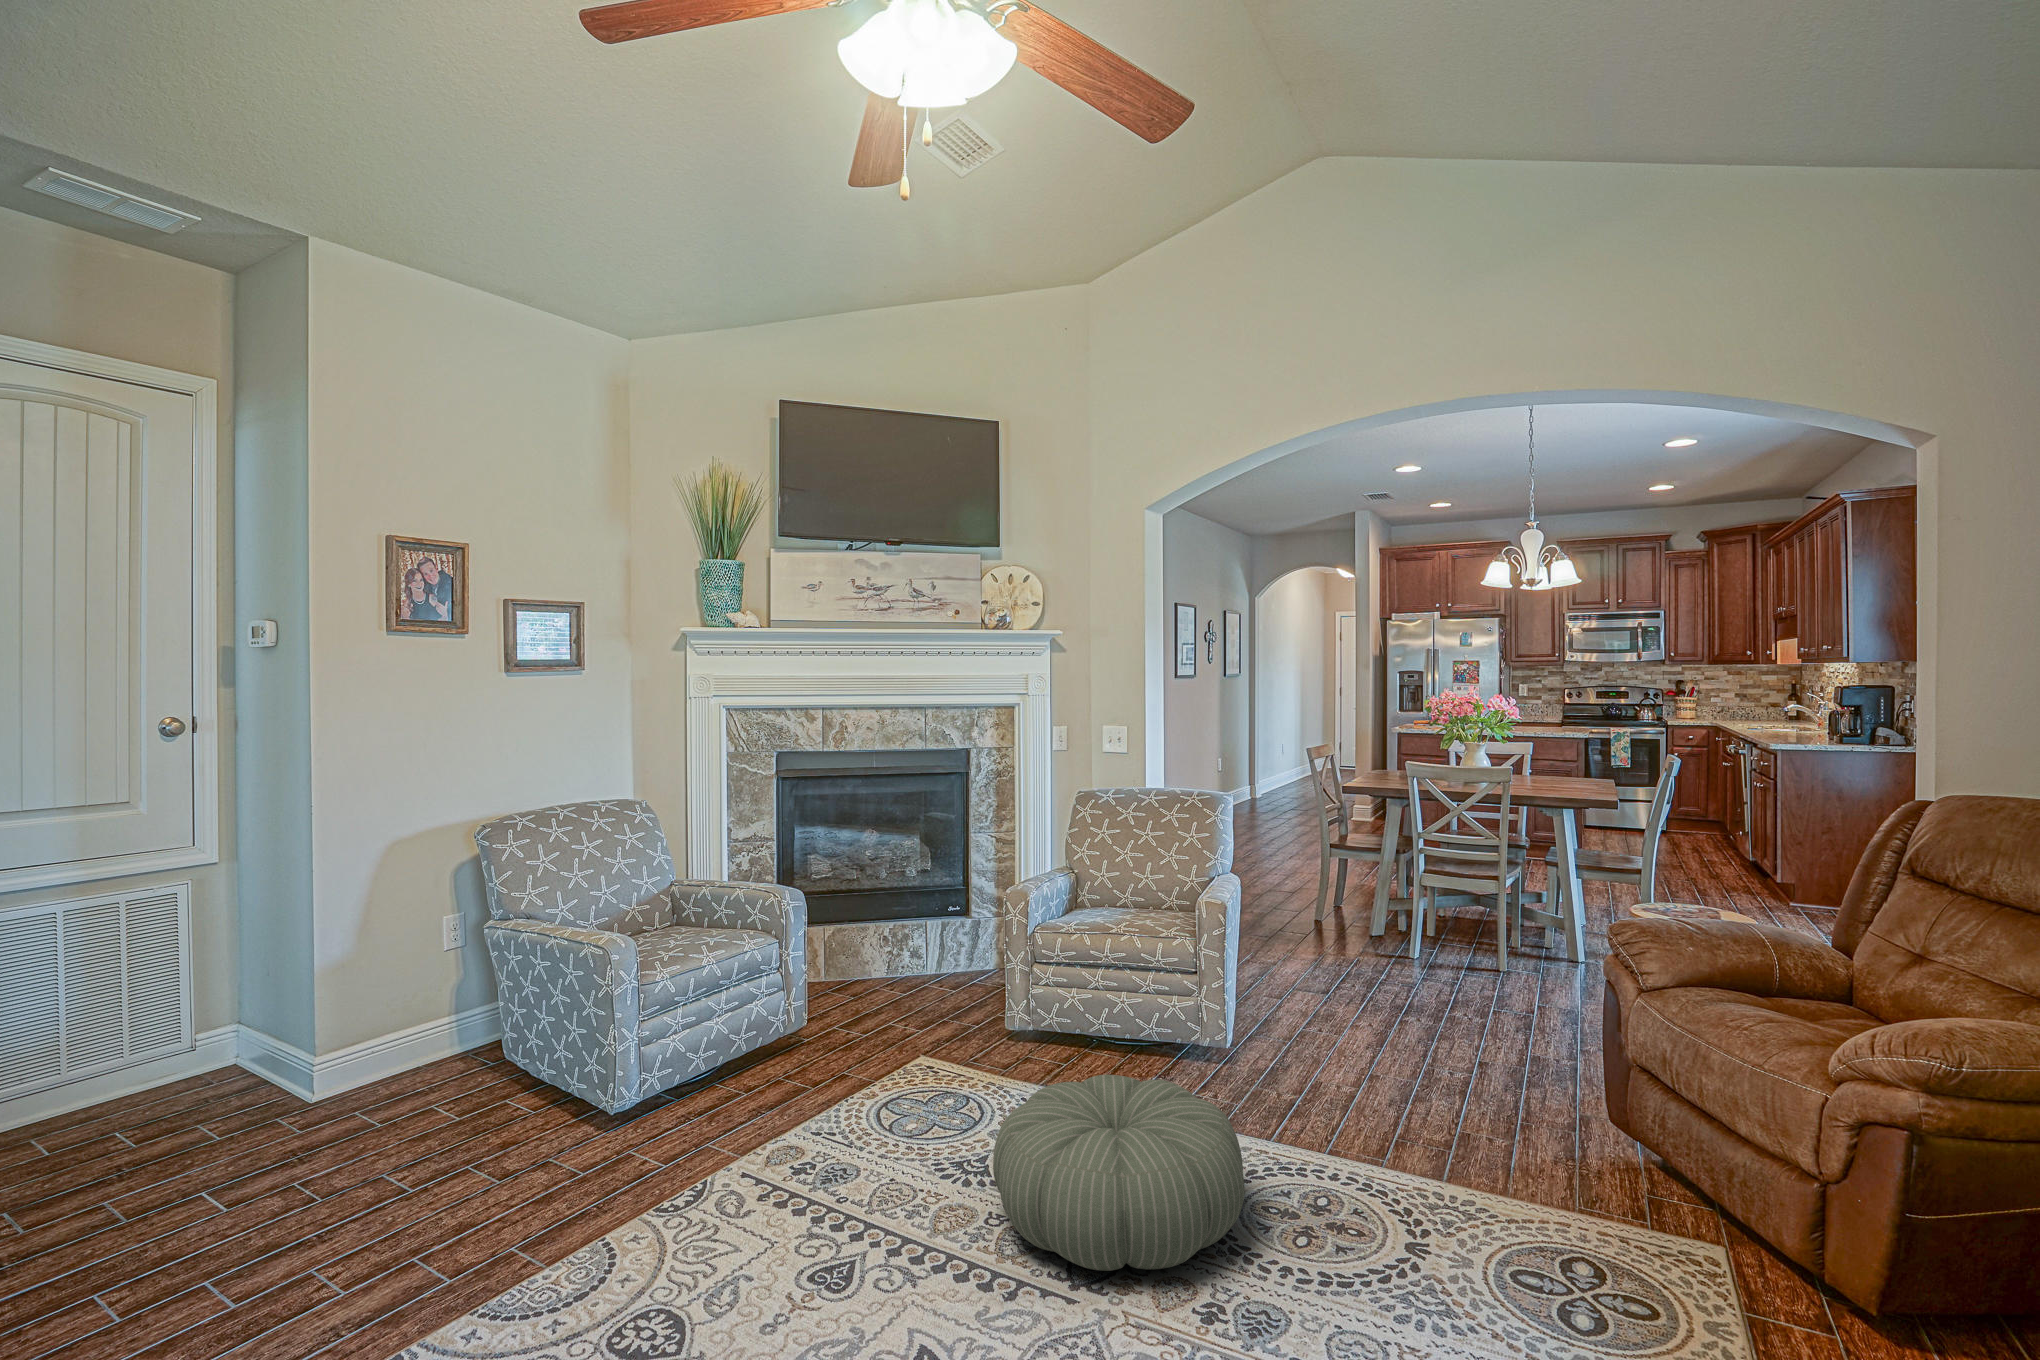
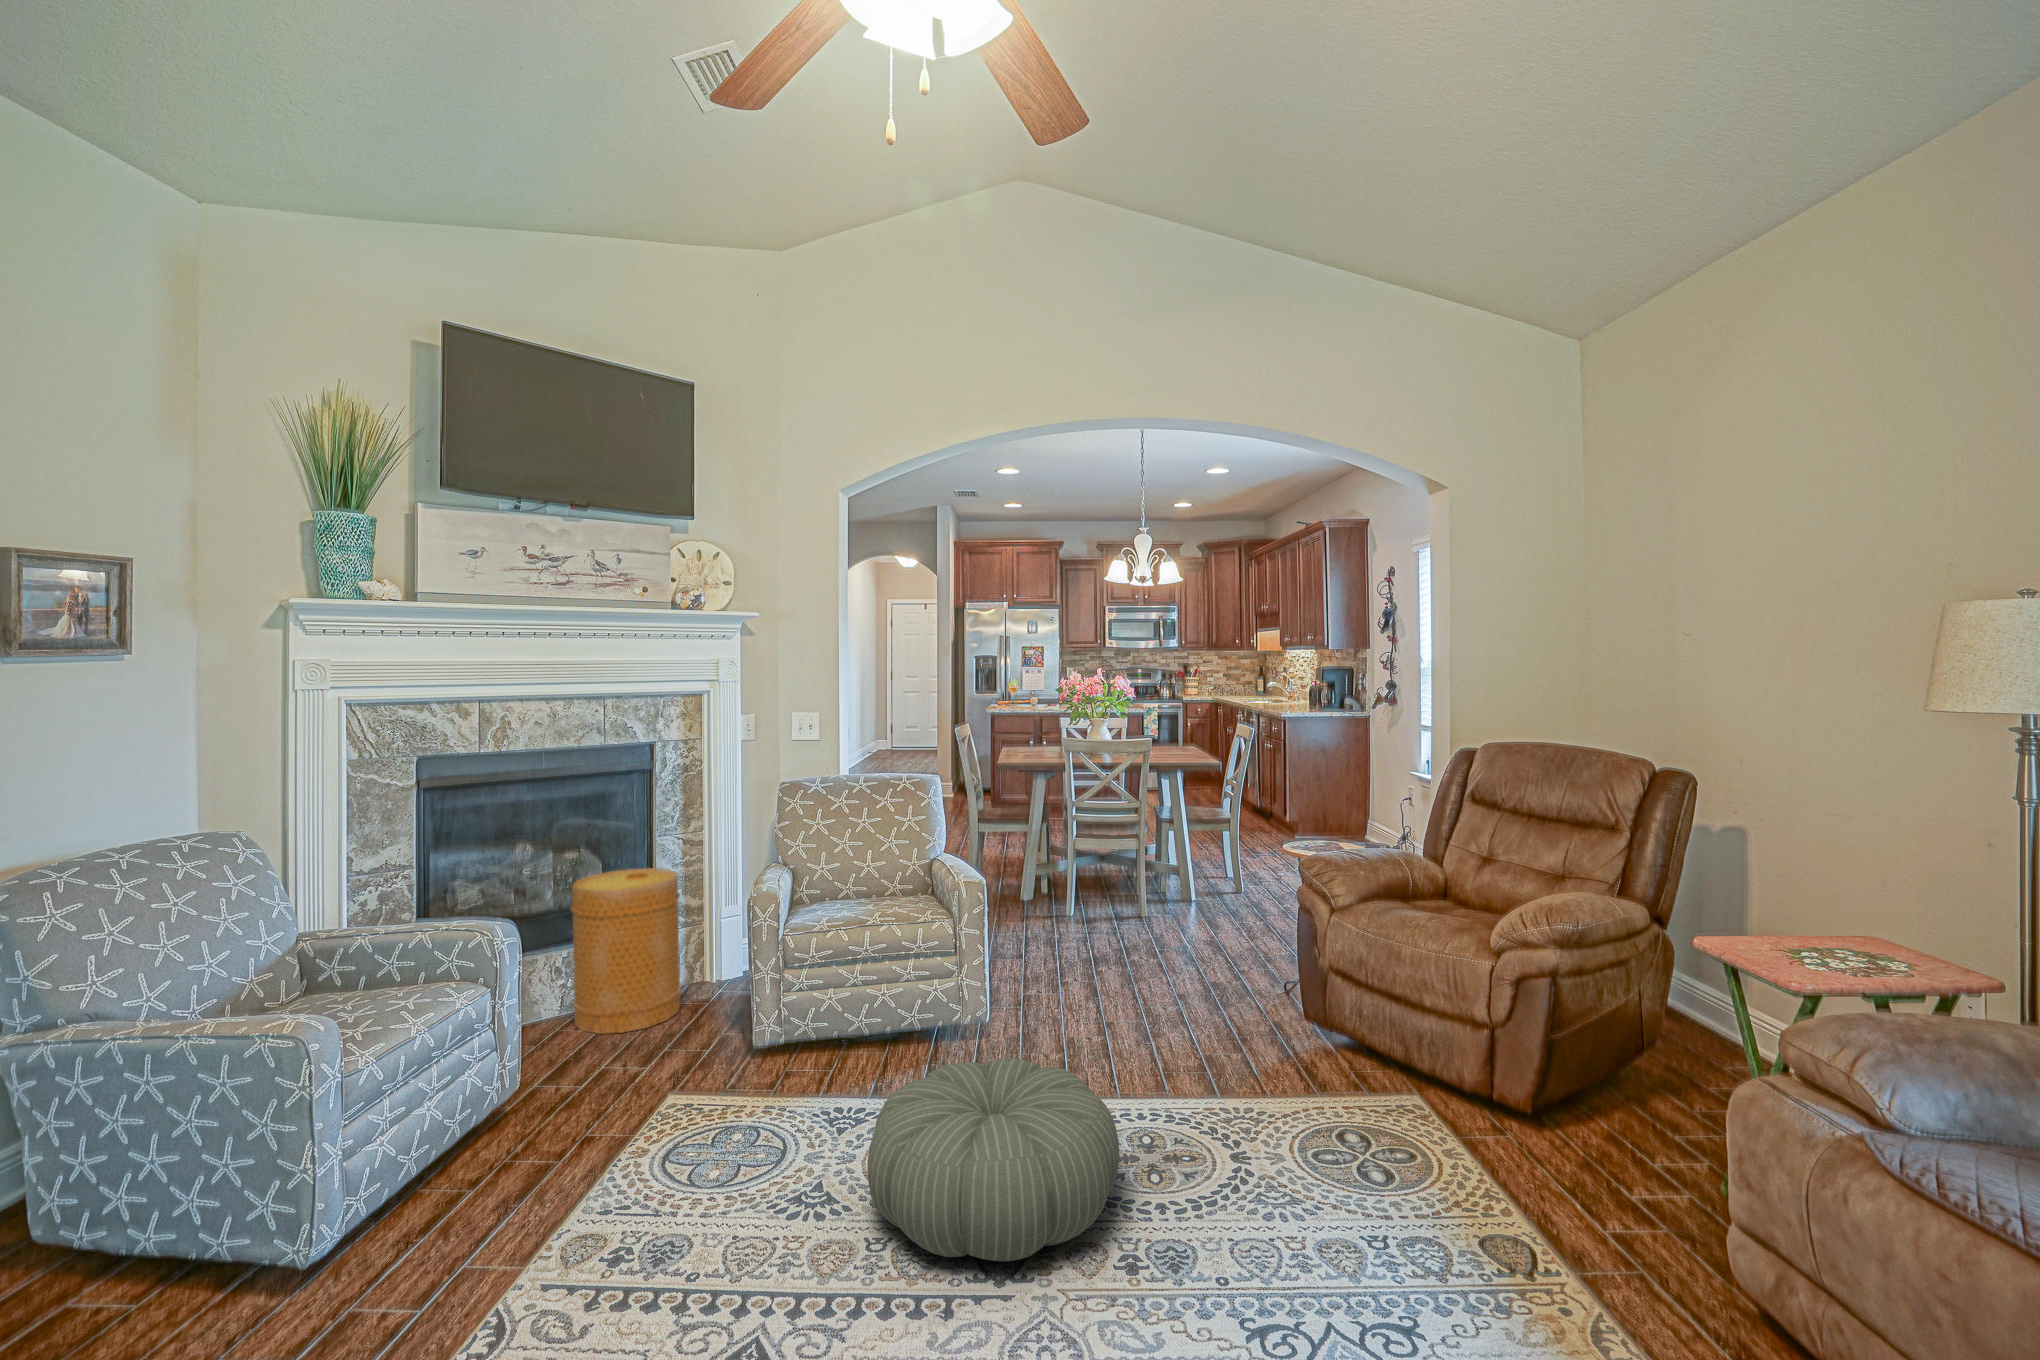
basket: none [885,856,977,999] -> present [571,868,682,1034]

